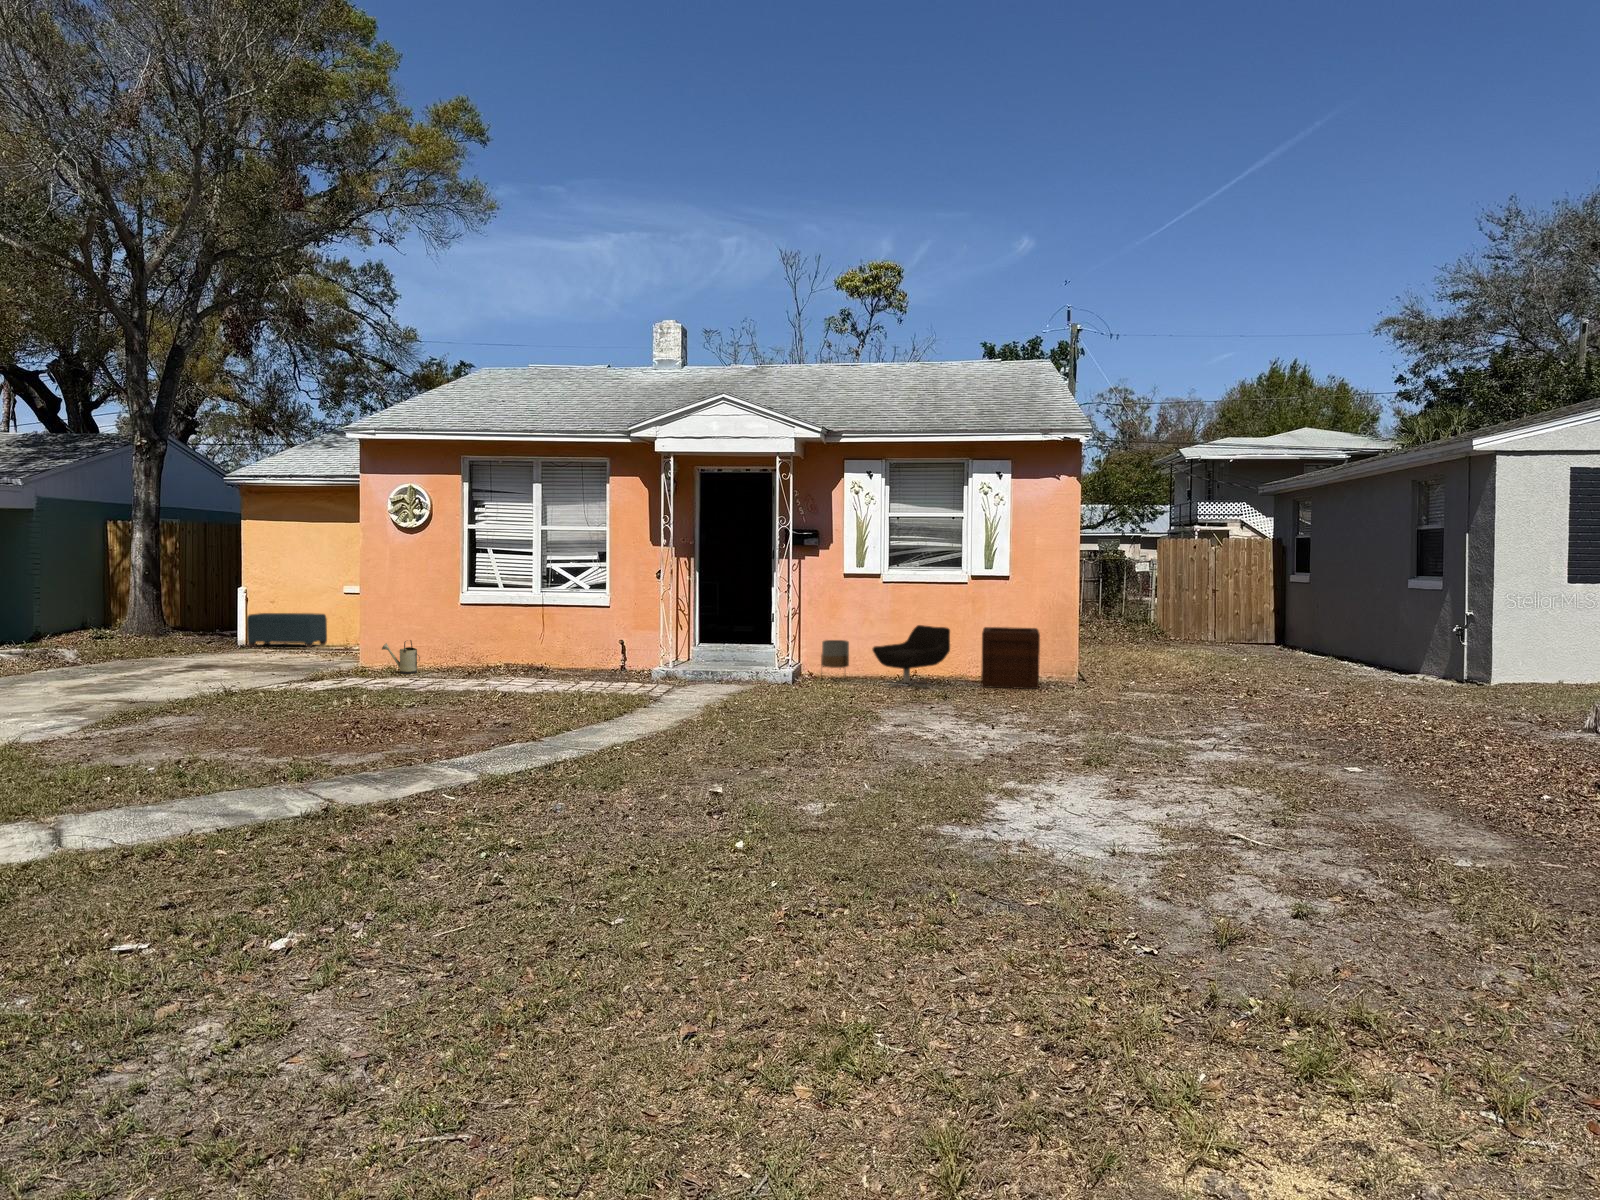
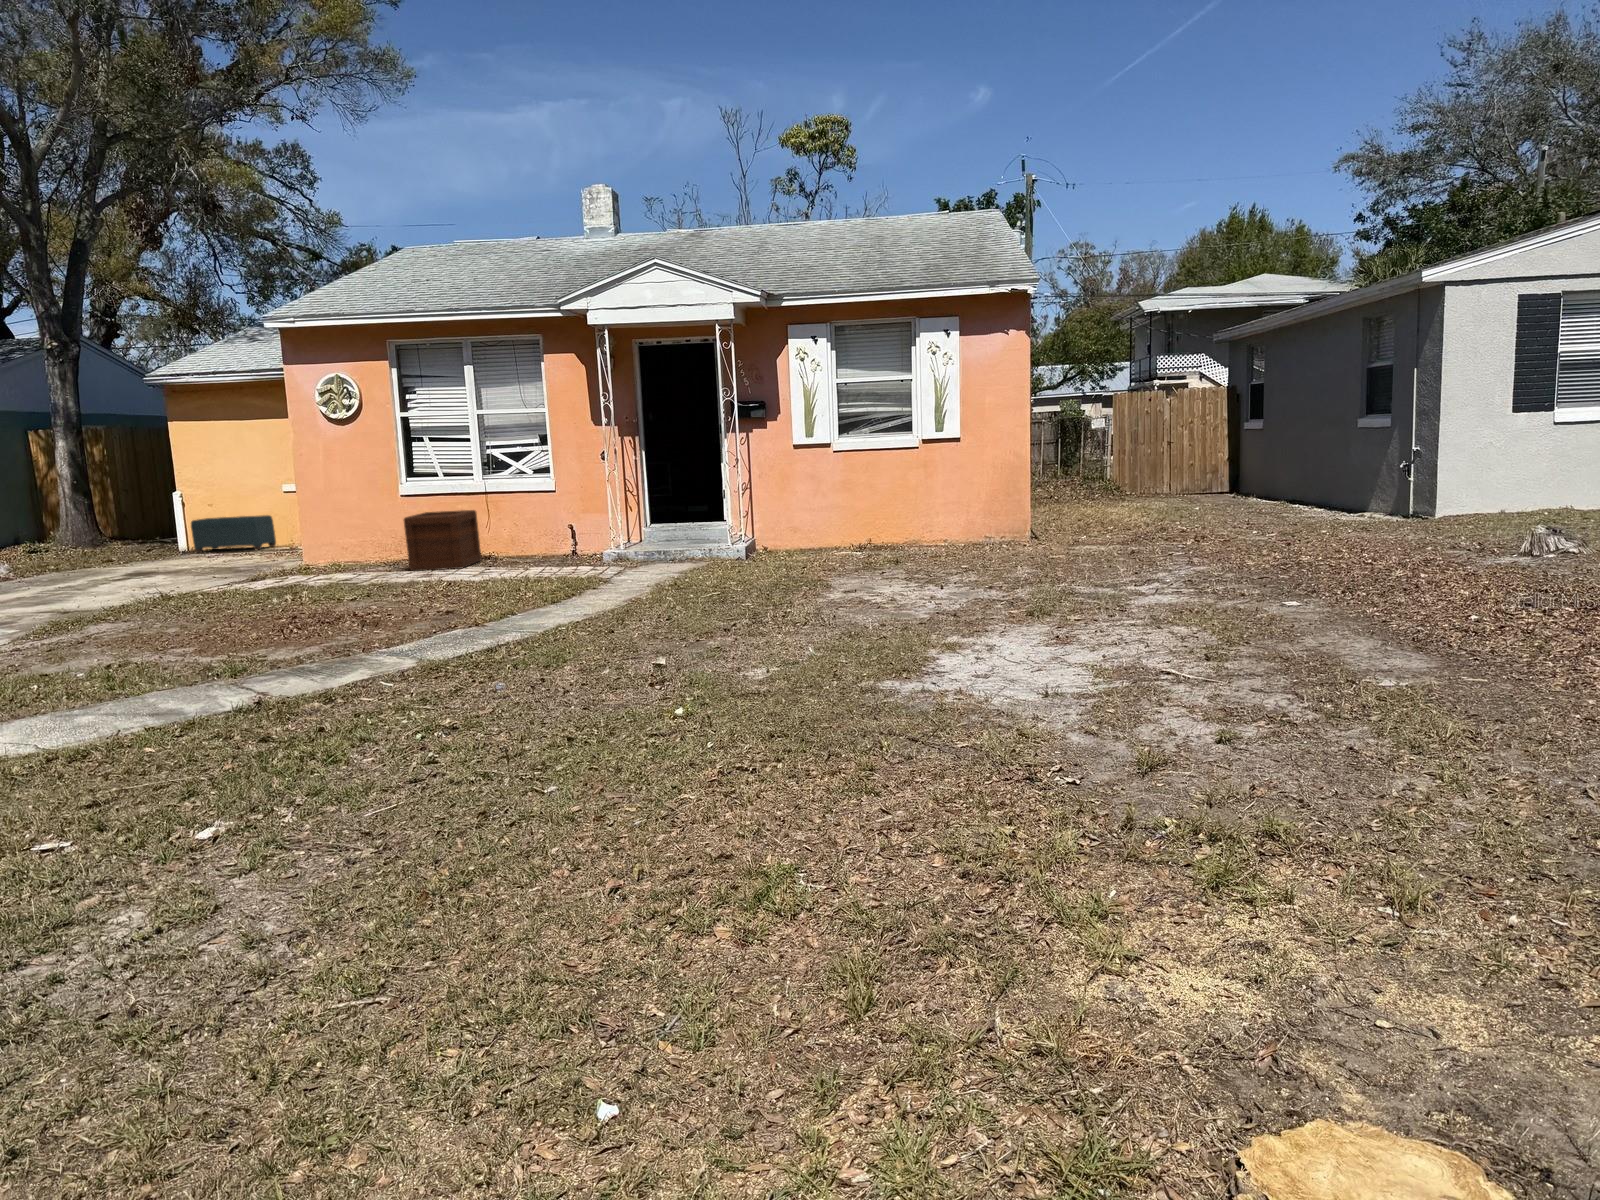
lounge chair: present [872,625,950,688] -> none [822,490,899,554]
wooden crate: present [981,627,1040,689] -> present [404,510,481,571]
watering can: present [382,640,420,674] -> none [328,535,368,569]
planter: present [821,640,849,668] -> none [771,510,800,551]

